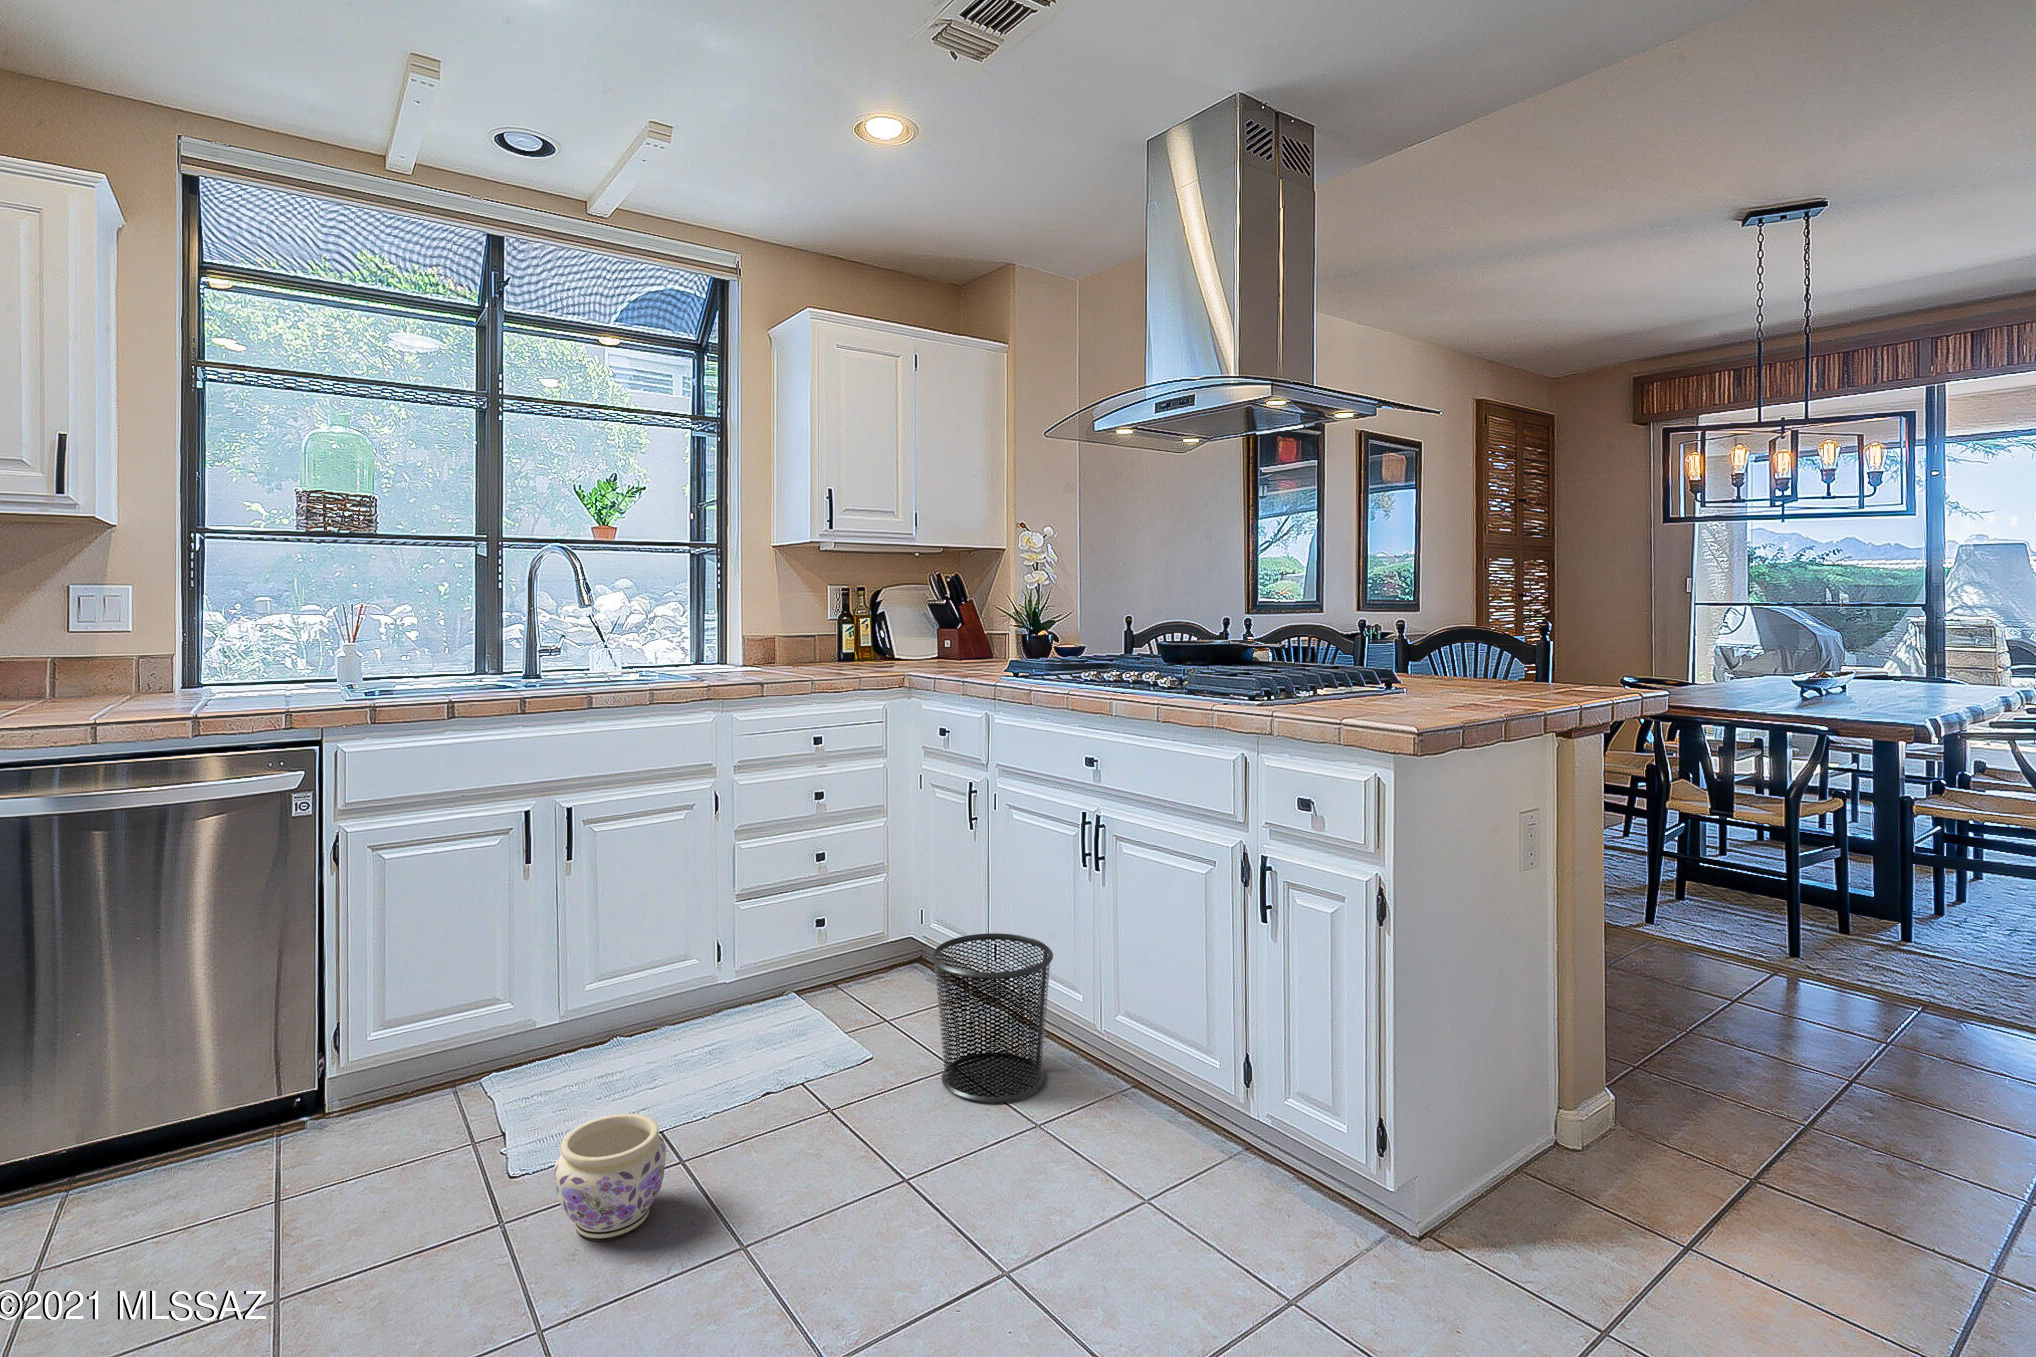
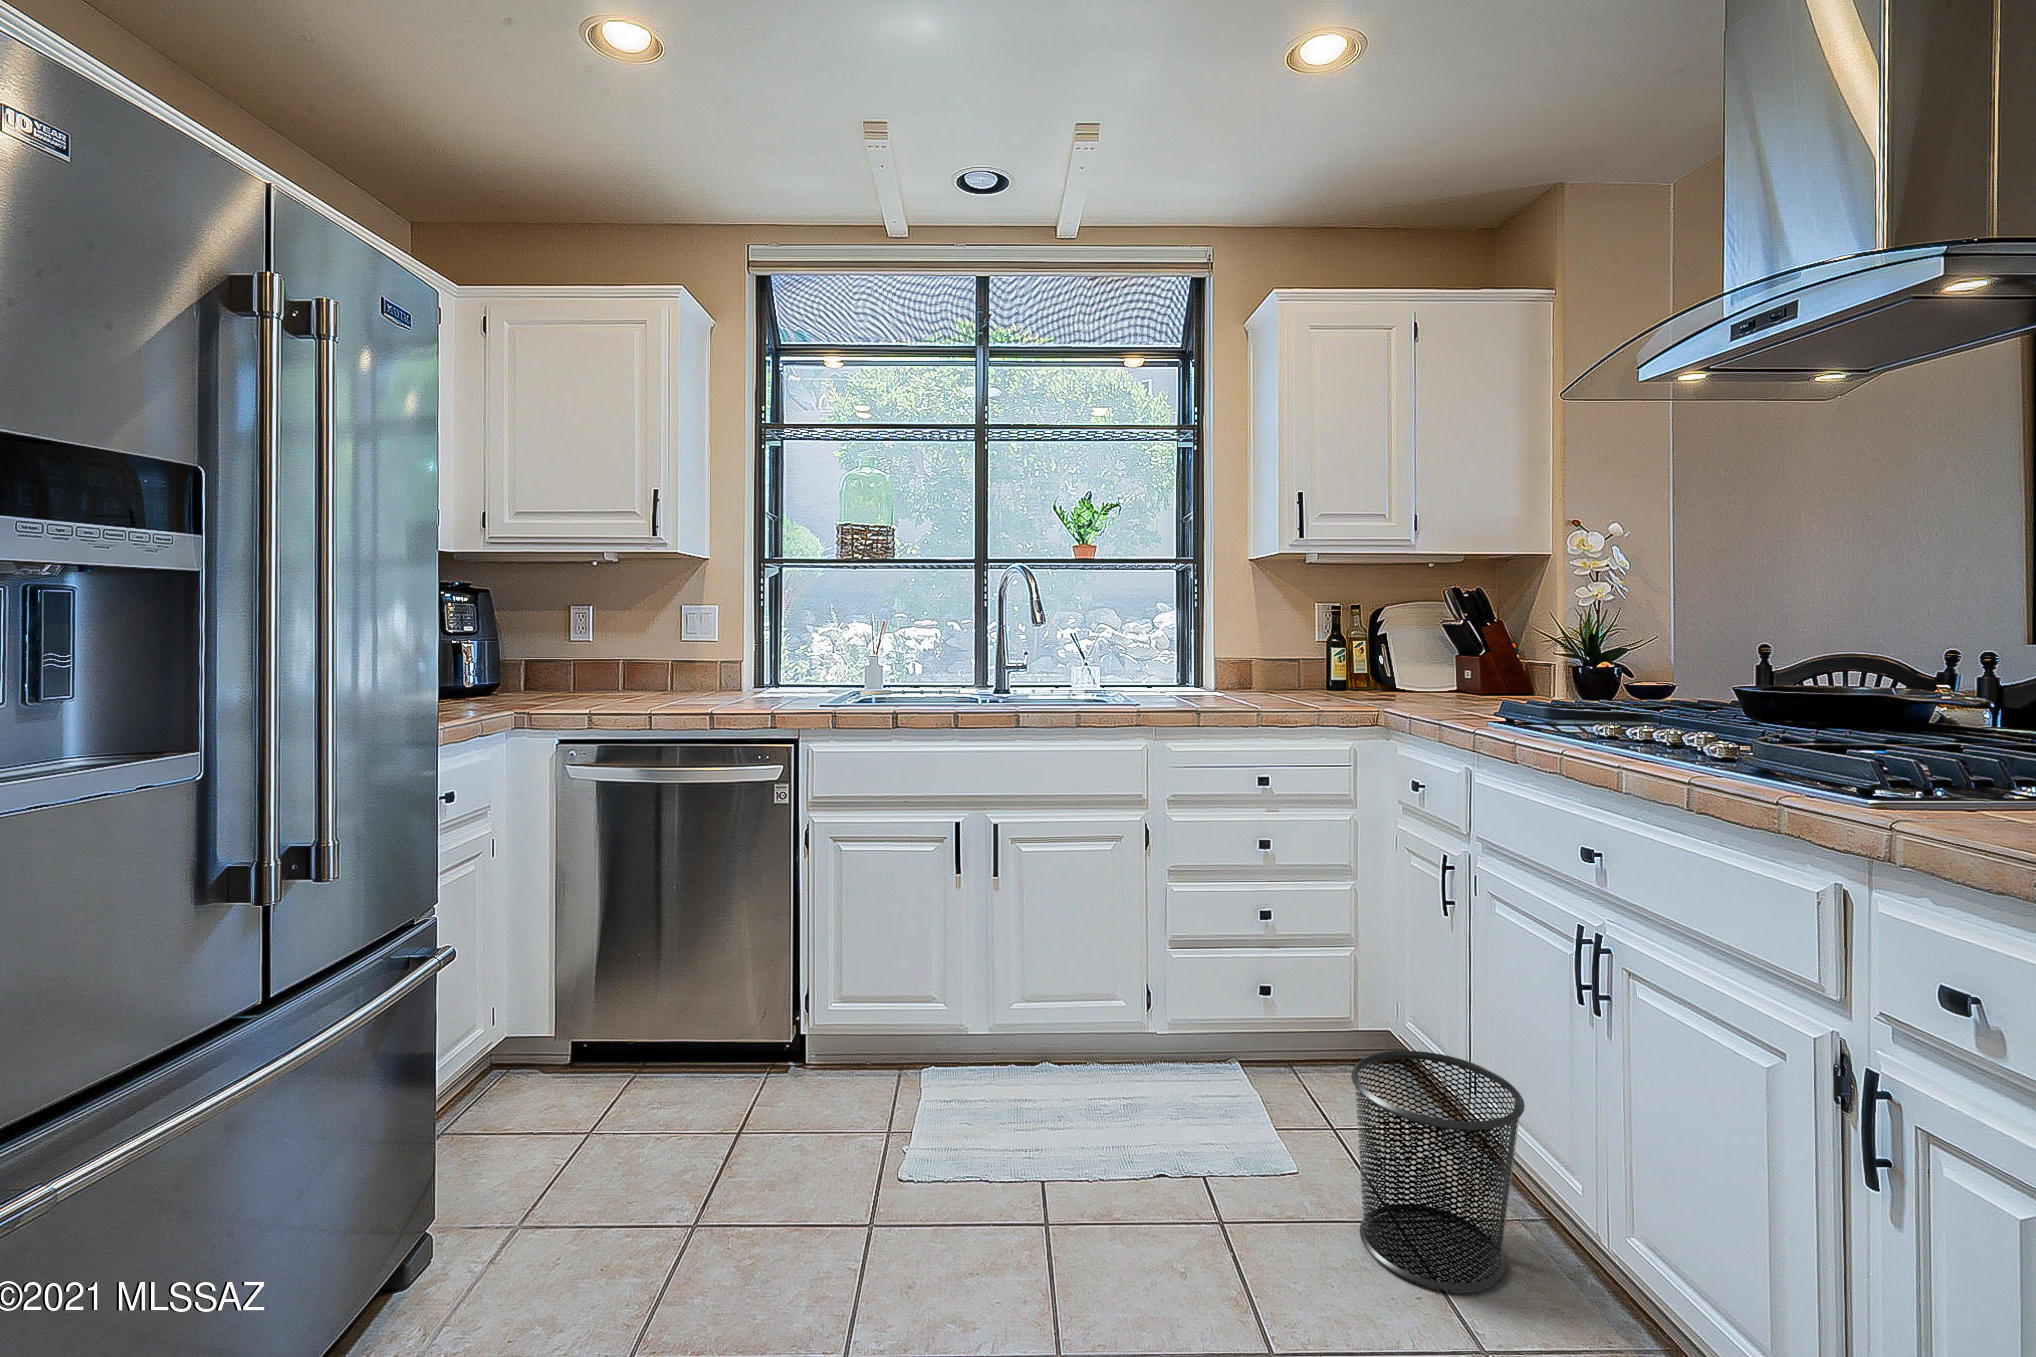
planter: present [554,1113,666,1241] -> none [896,1158,1005,1296]

